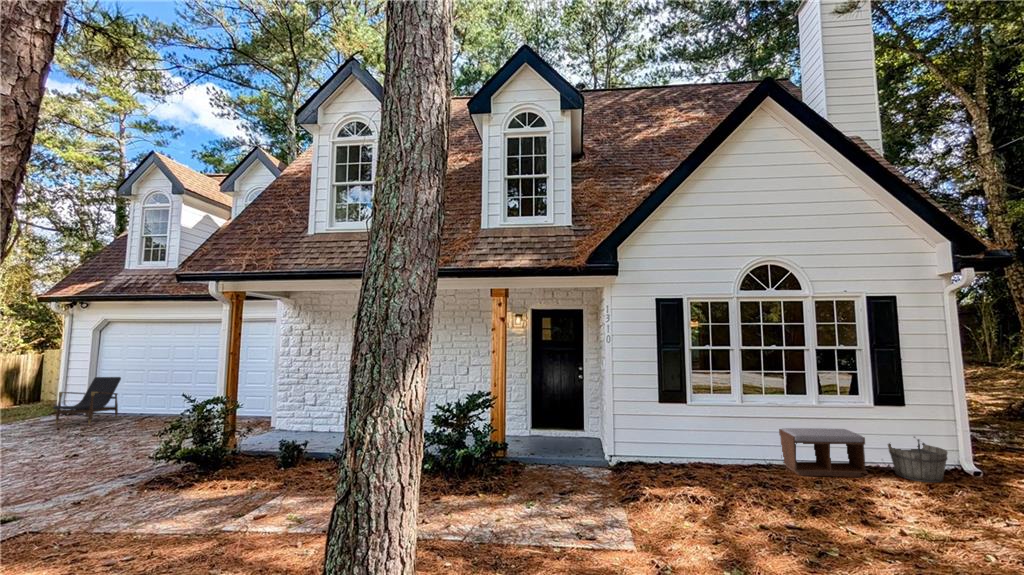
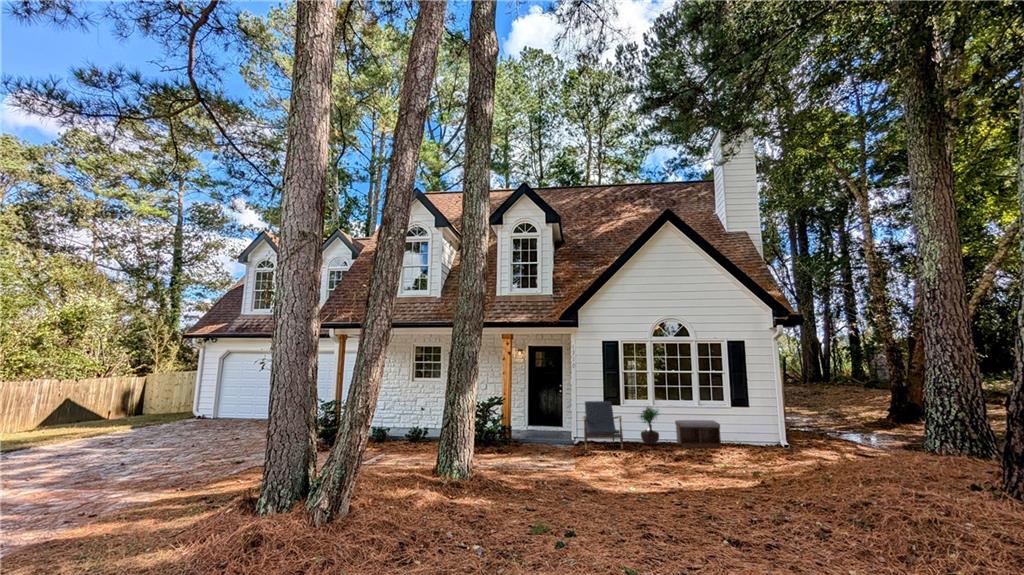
lounge chair: present [53,377,121,425] -> present [583,401,623,449]
potted tree: none [719,401,762,470] -> present [640,407,659,445]
wooden bucket: present [888,437,948,482] -> none [737,424,767,450]

